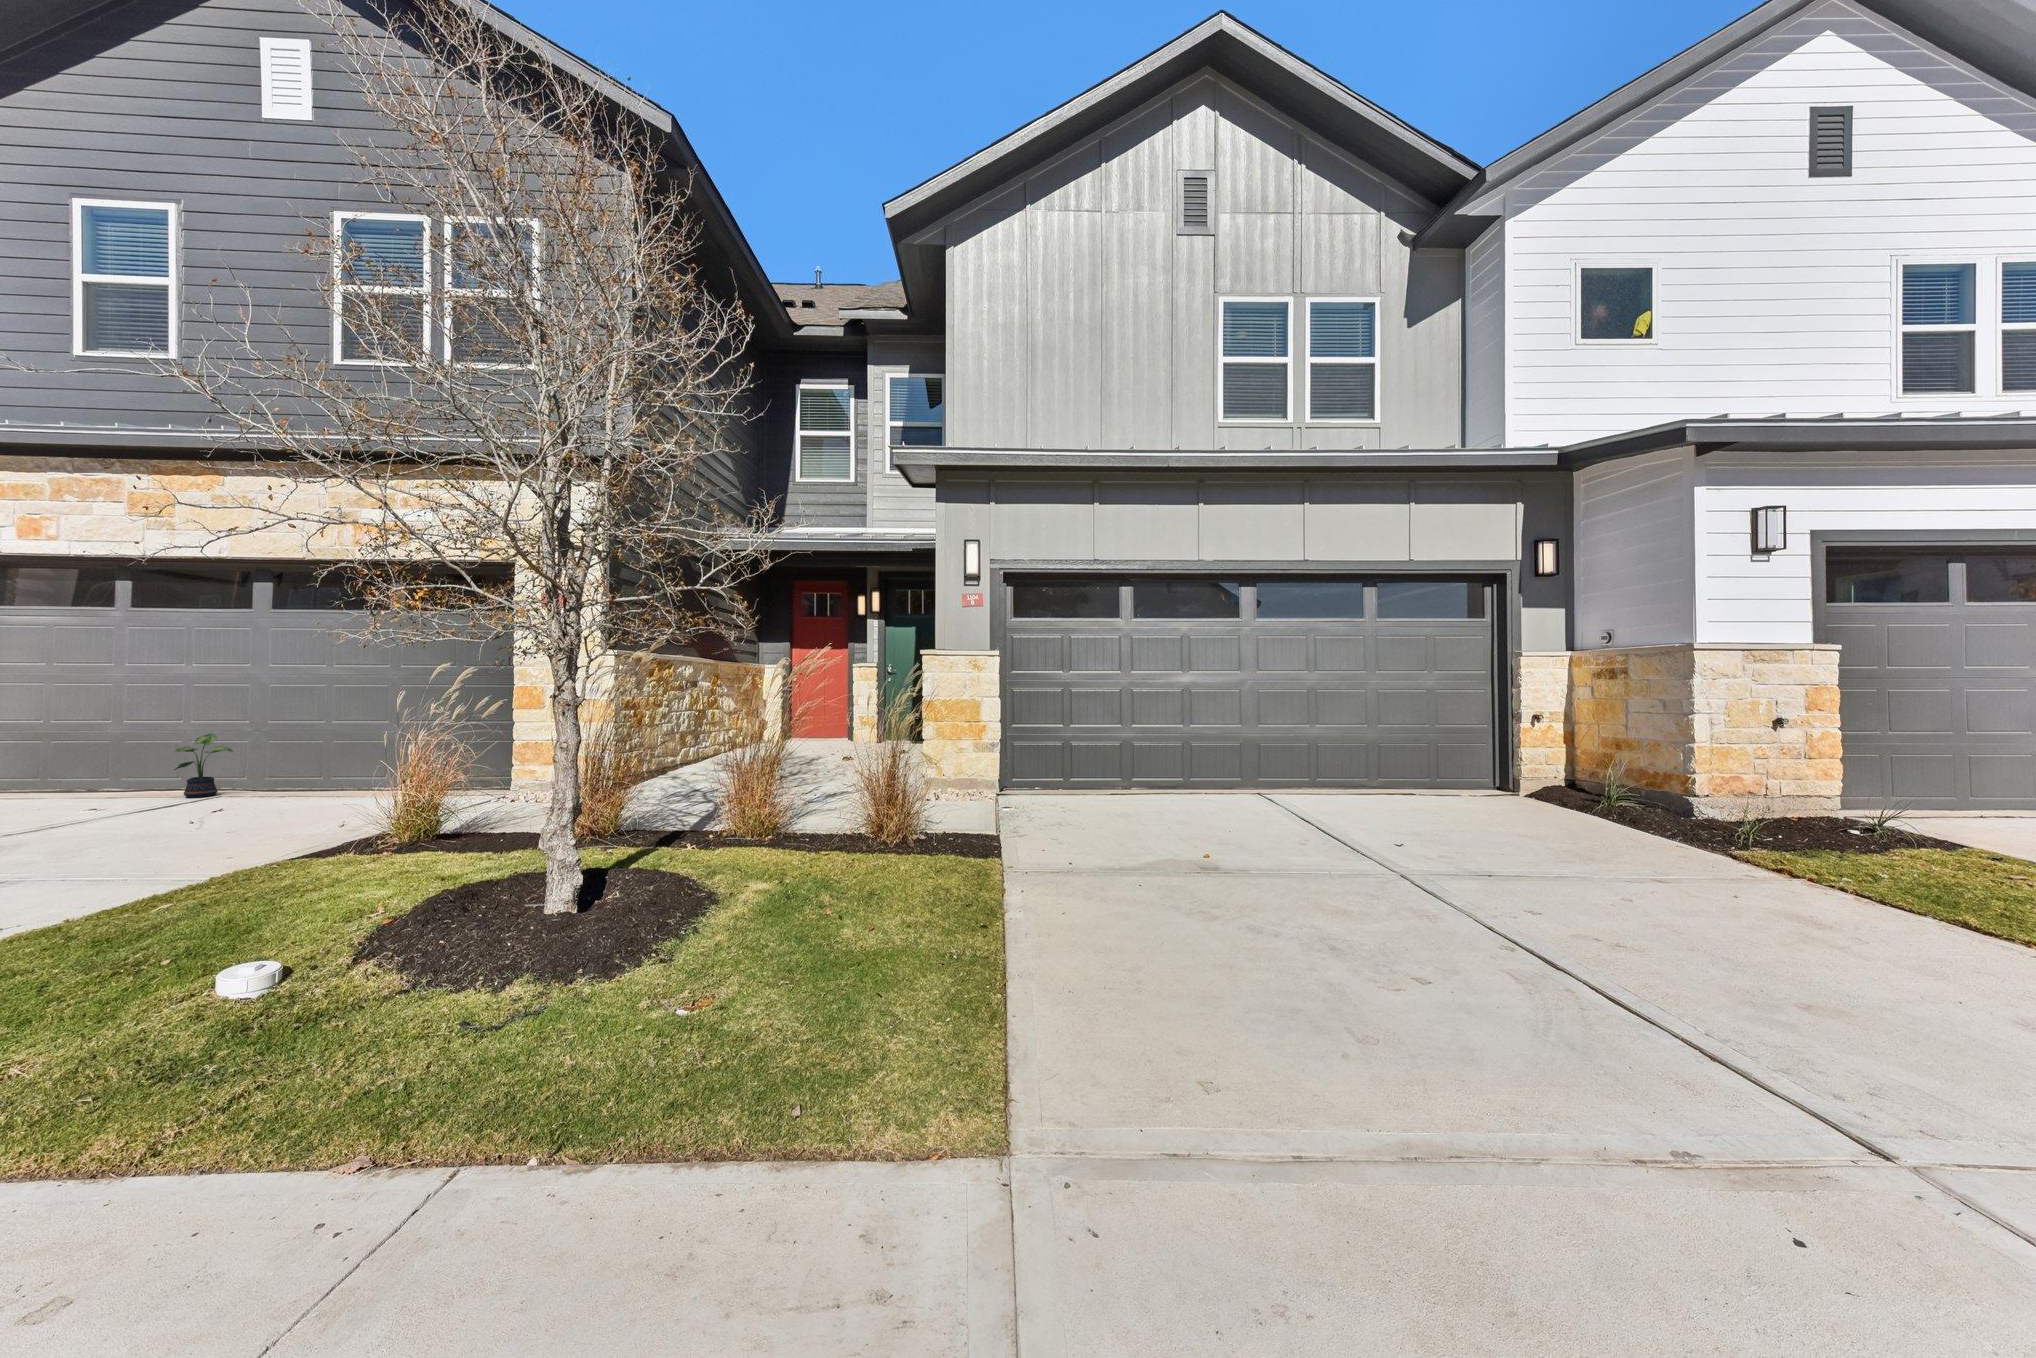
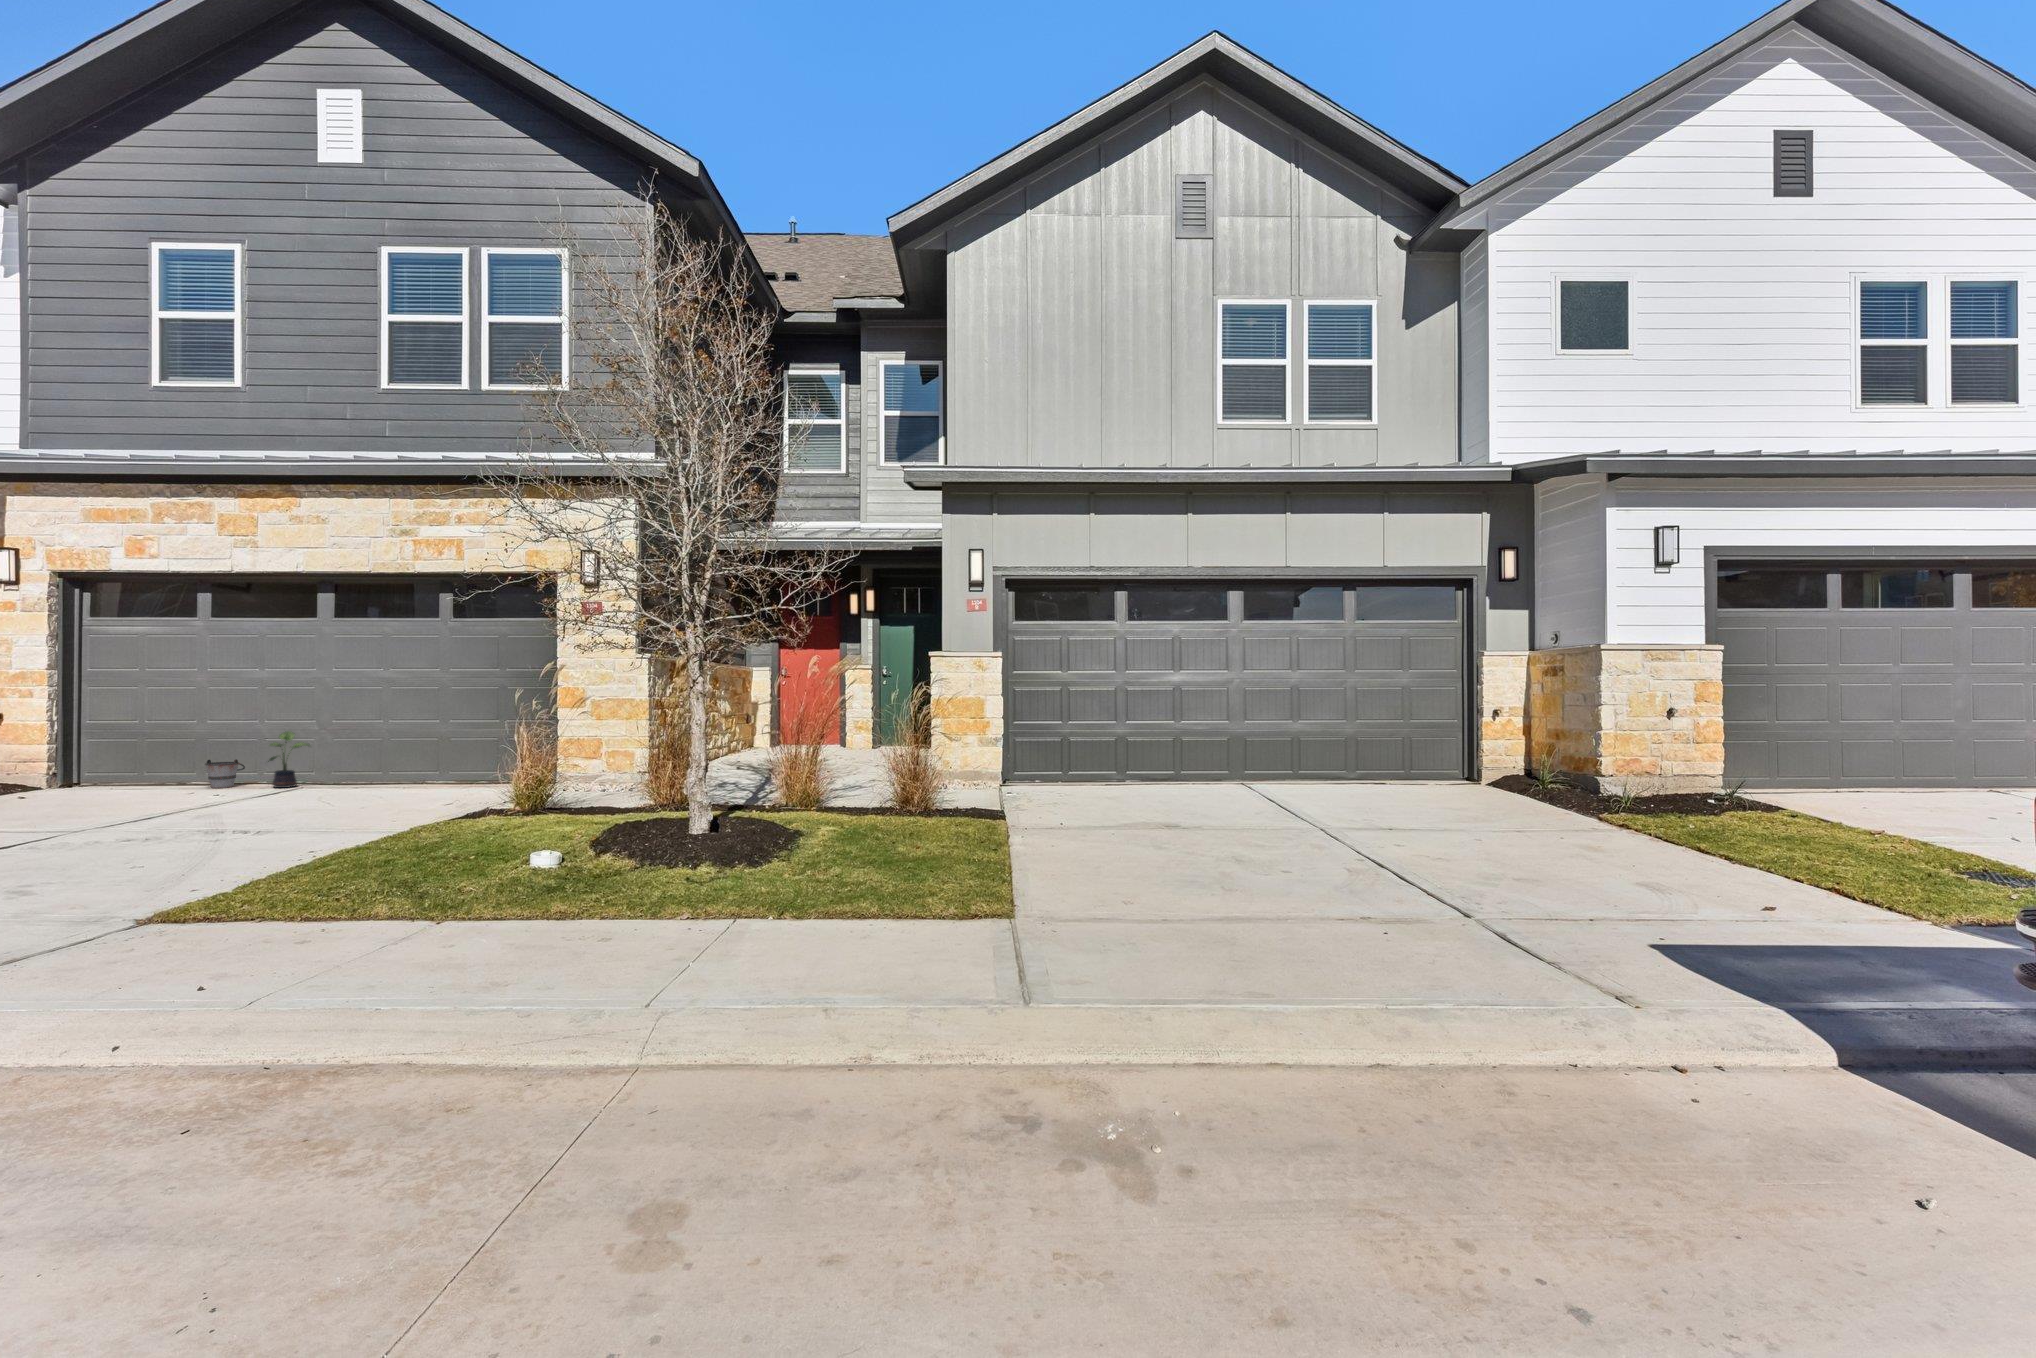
bucket: none [106,765,163,798] -> present [205,759,245,788]

